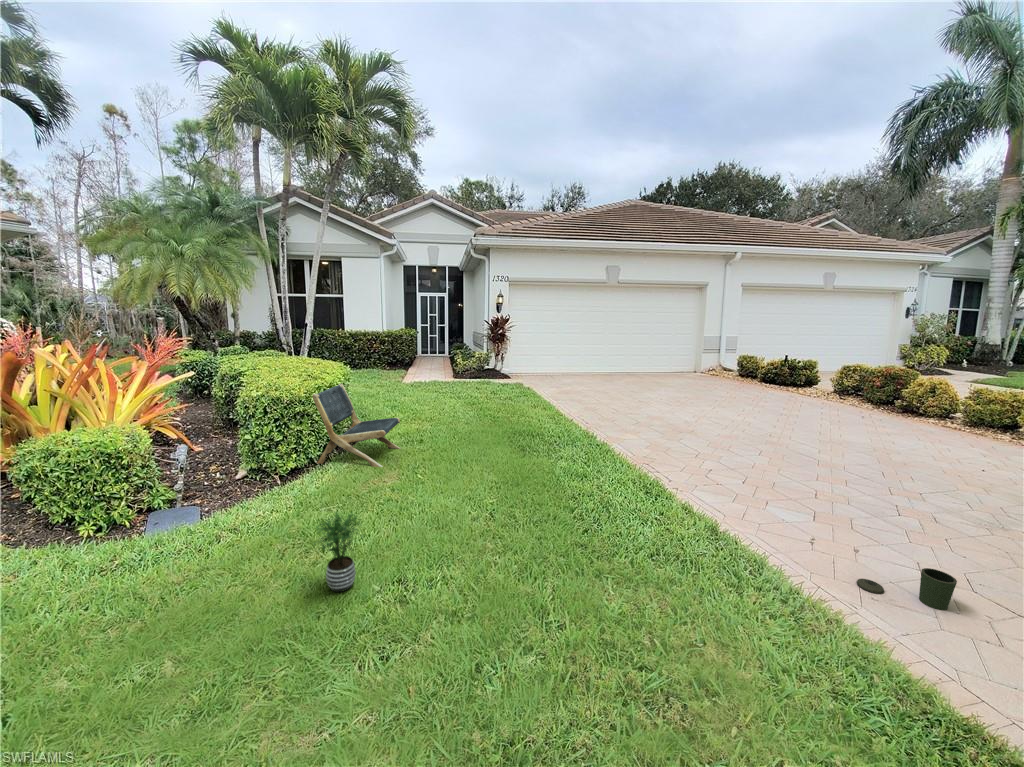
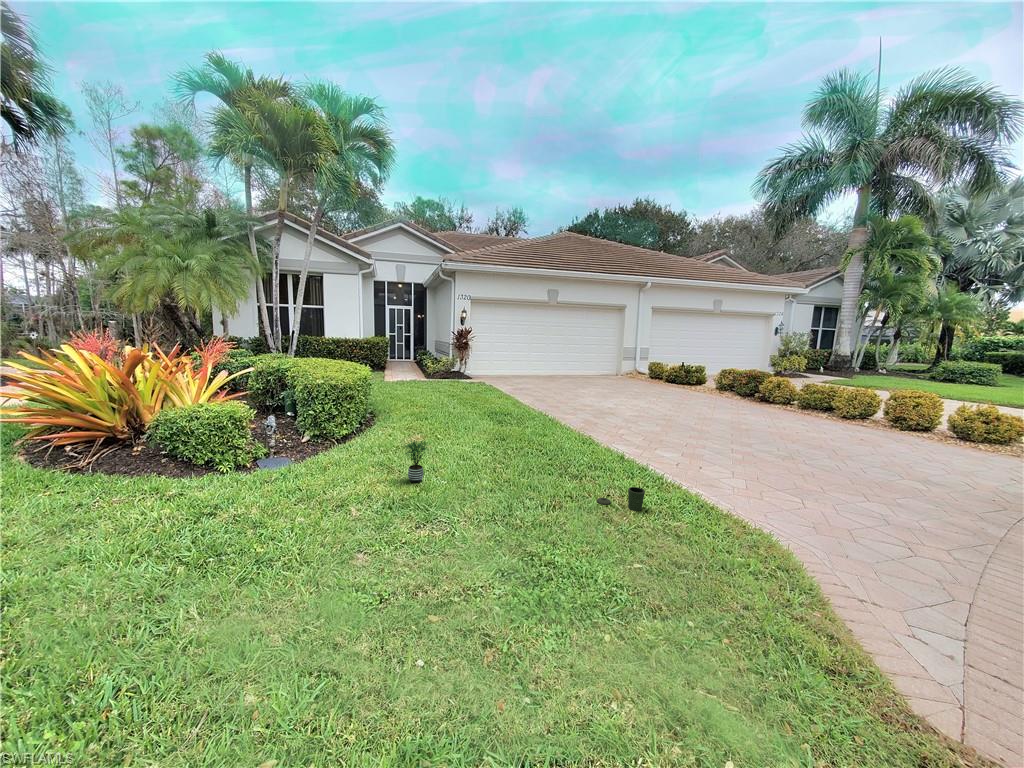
lounge chair: present [313,384,400,467] -> none [357,376,412,432]
trash can: present [857,568,957,610] -> present [597,487,645,511]

